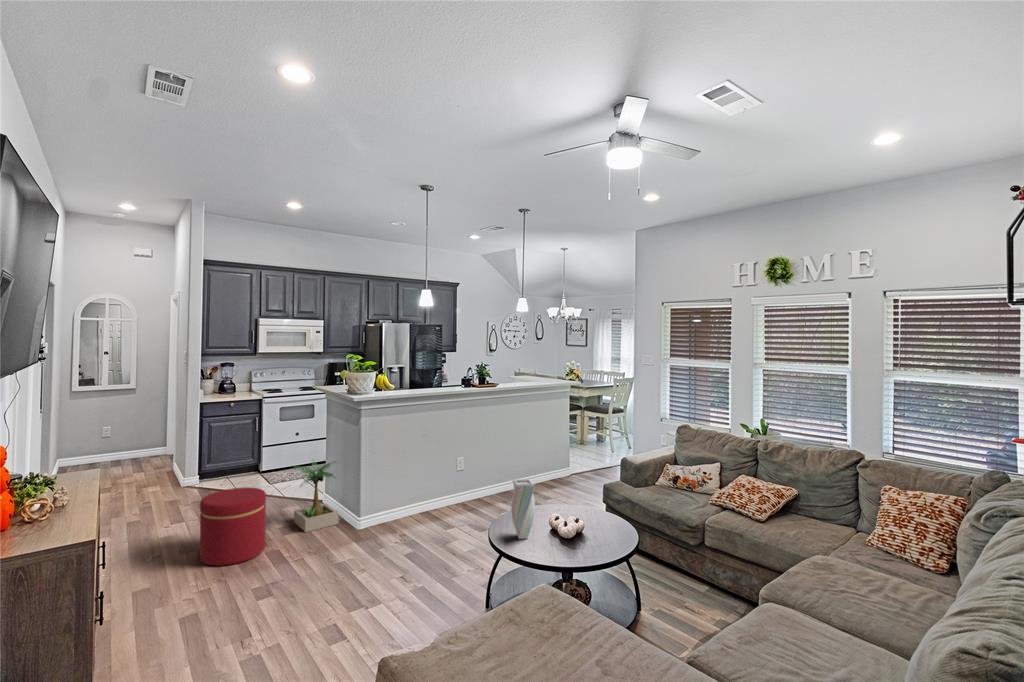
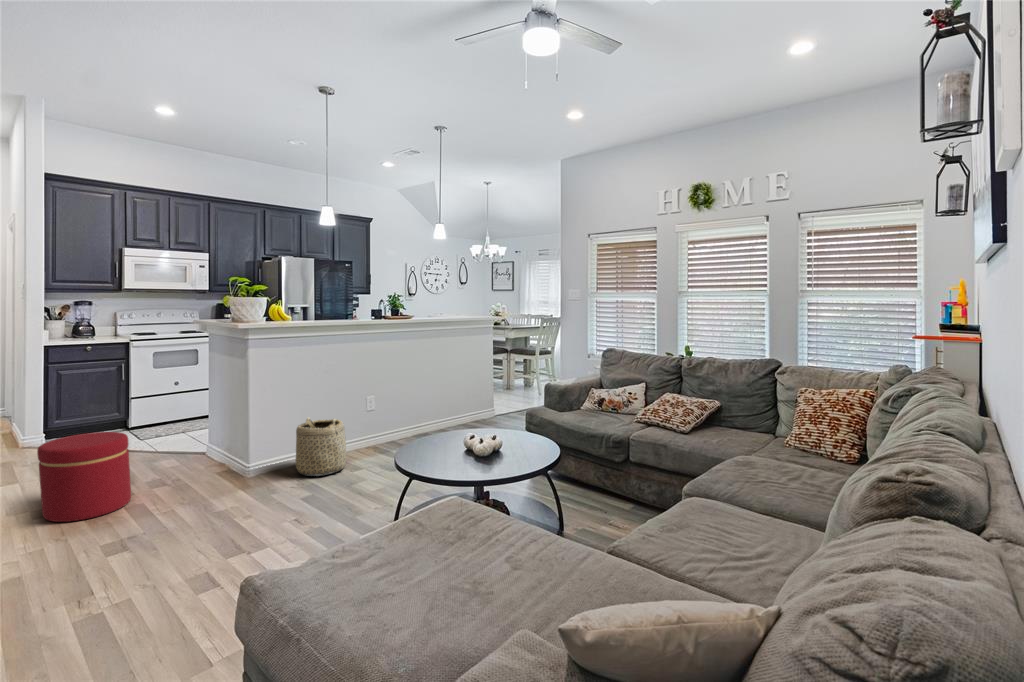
potted plant: present [294,461,338,532] -> none [161,400,229,482]
basket: none [396,478,439,533] -> present [296,417,346,476]
vase: present [511,479,535,539] -> none [419,394,446,459]

